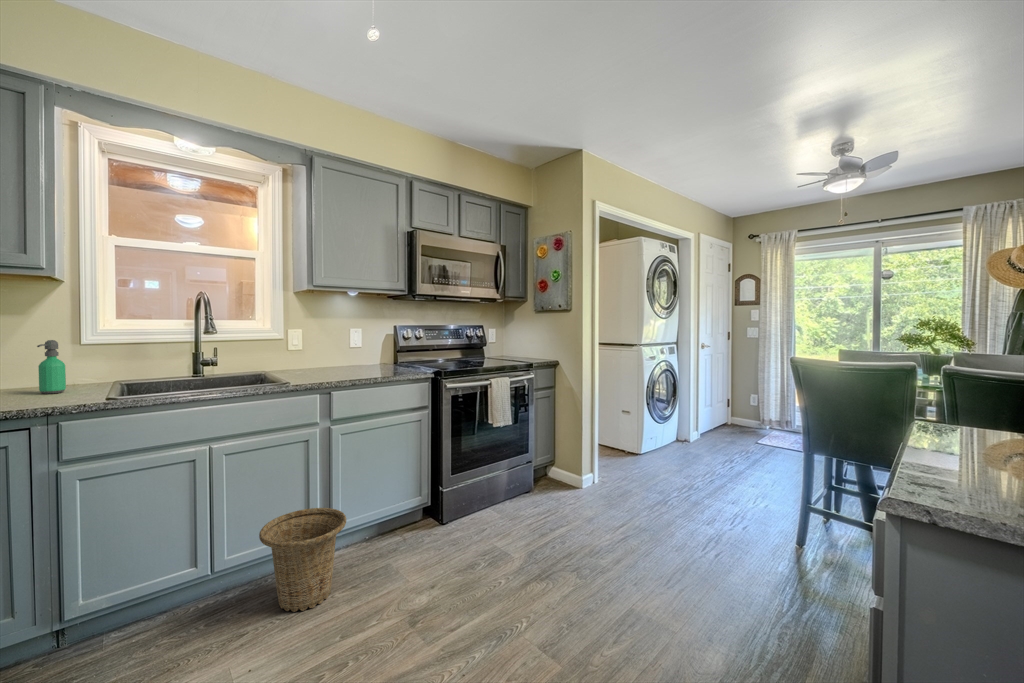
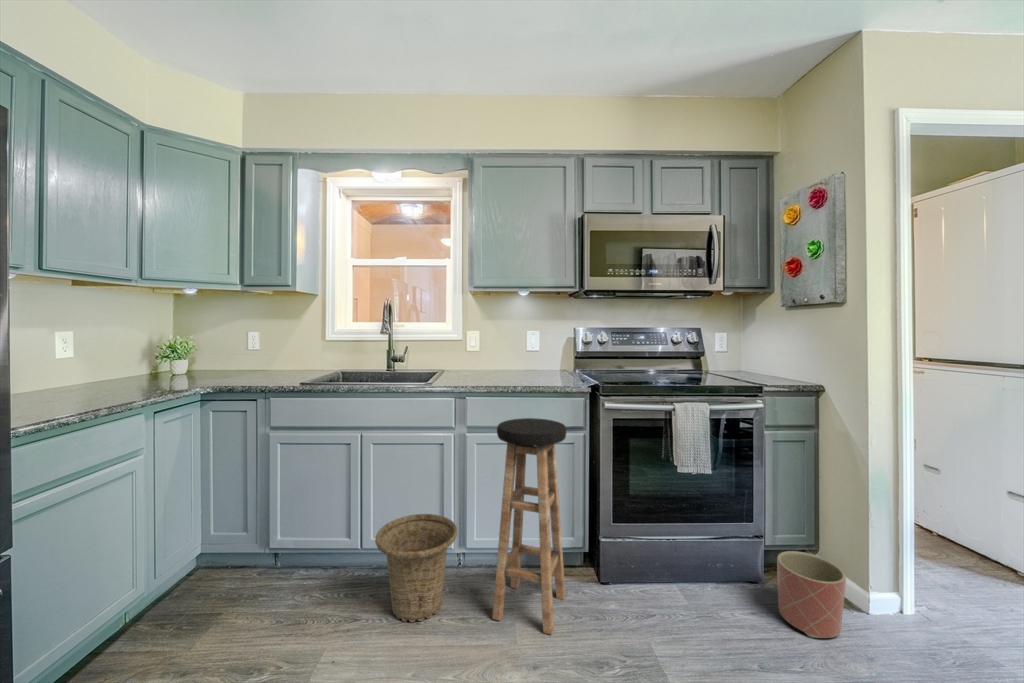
soap dispenser: present [37,340,66,394] -> none [284,339,303,378]
bar stool: none [378,401,437,576] -> present [492,418,566,634]
planter: none [553,464,587,509] -> present [777,551,846,638]

